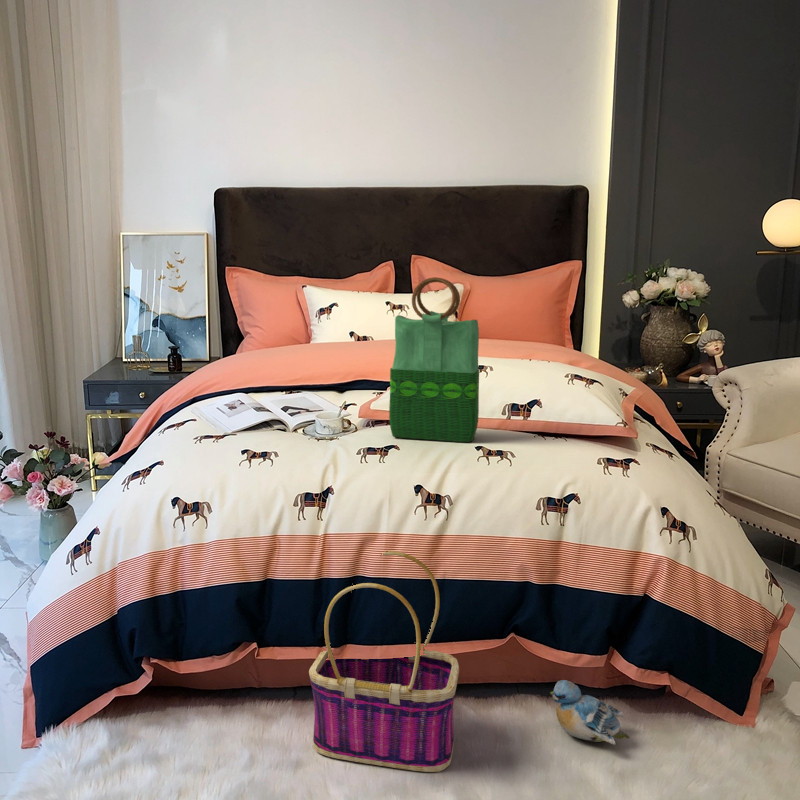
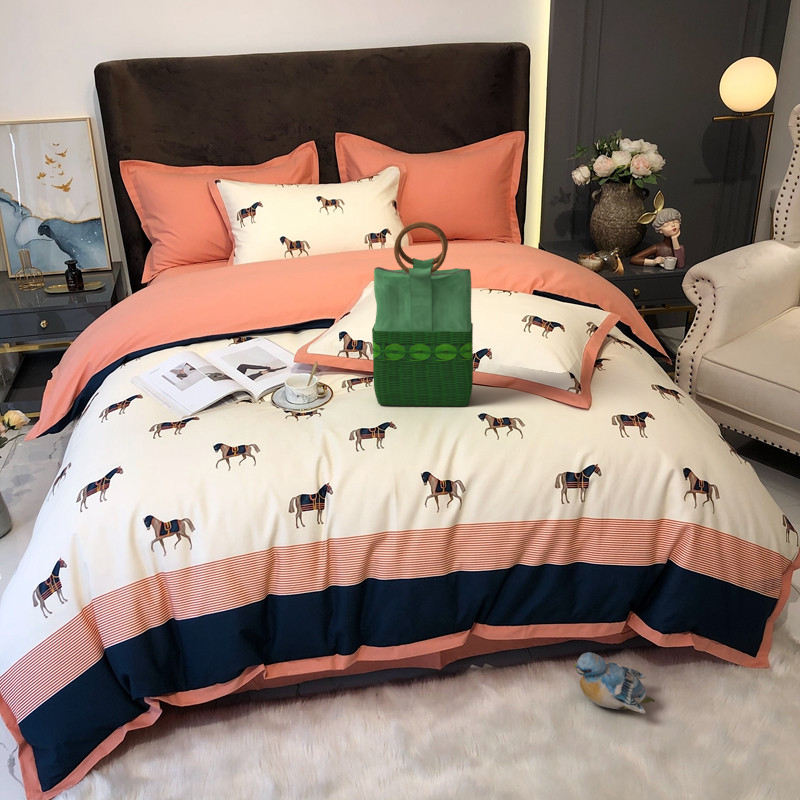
basket: present [309,551,459,772] -> none [329,549,489,772]

